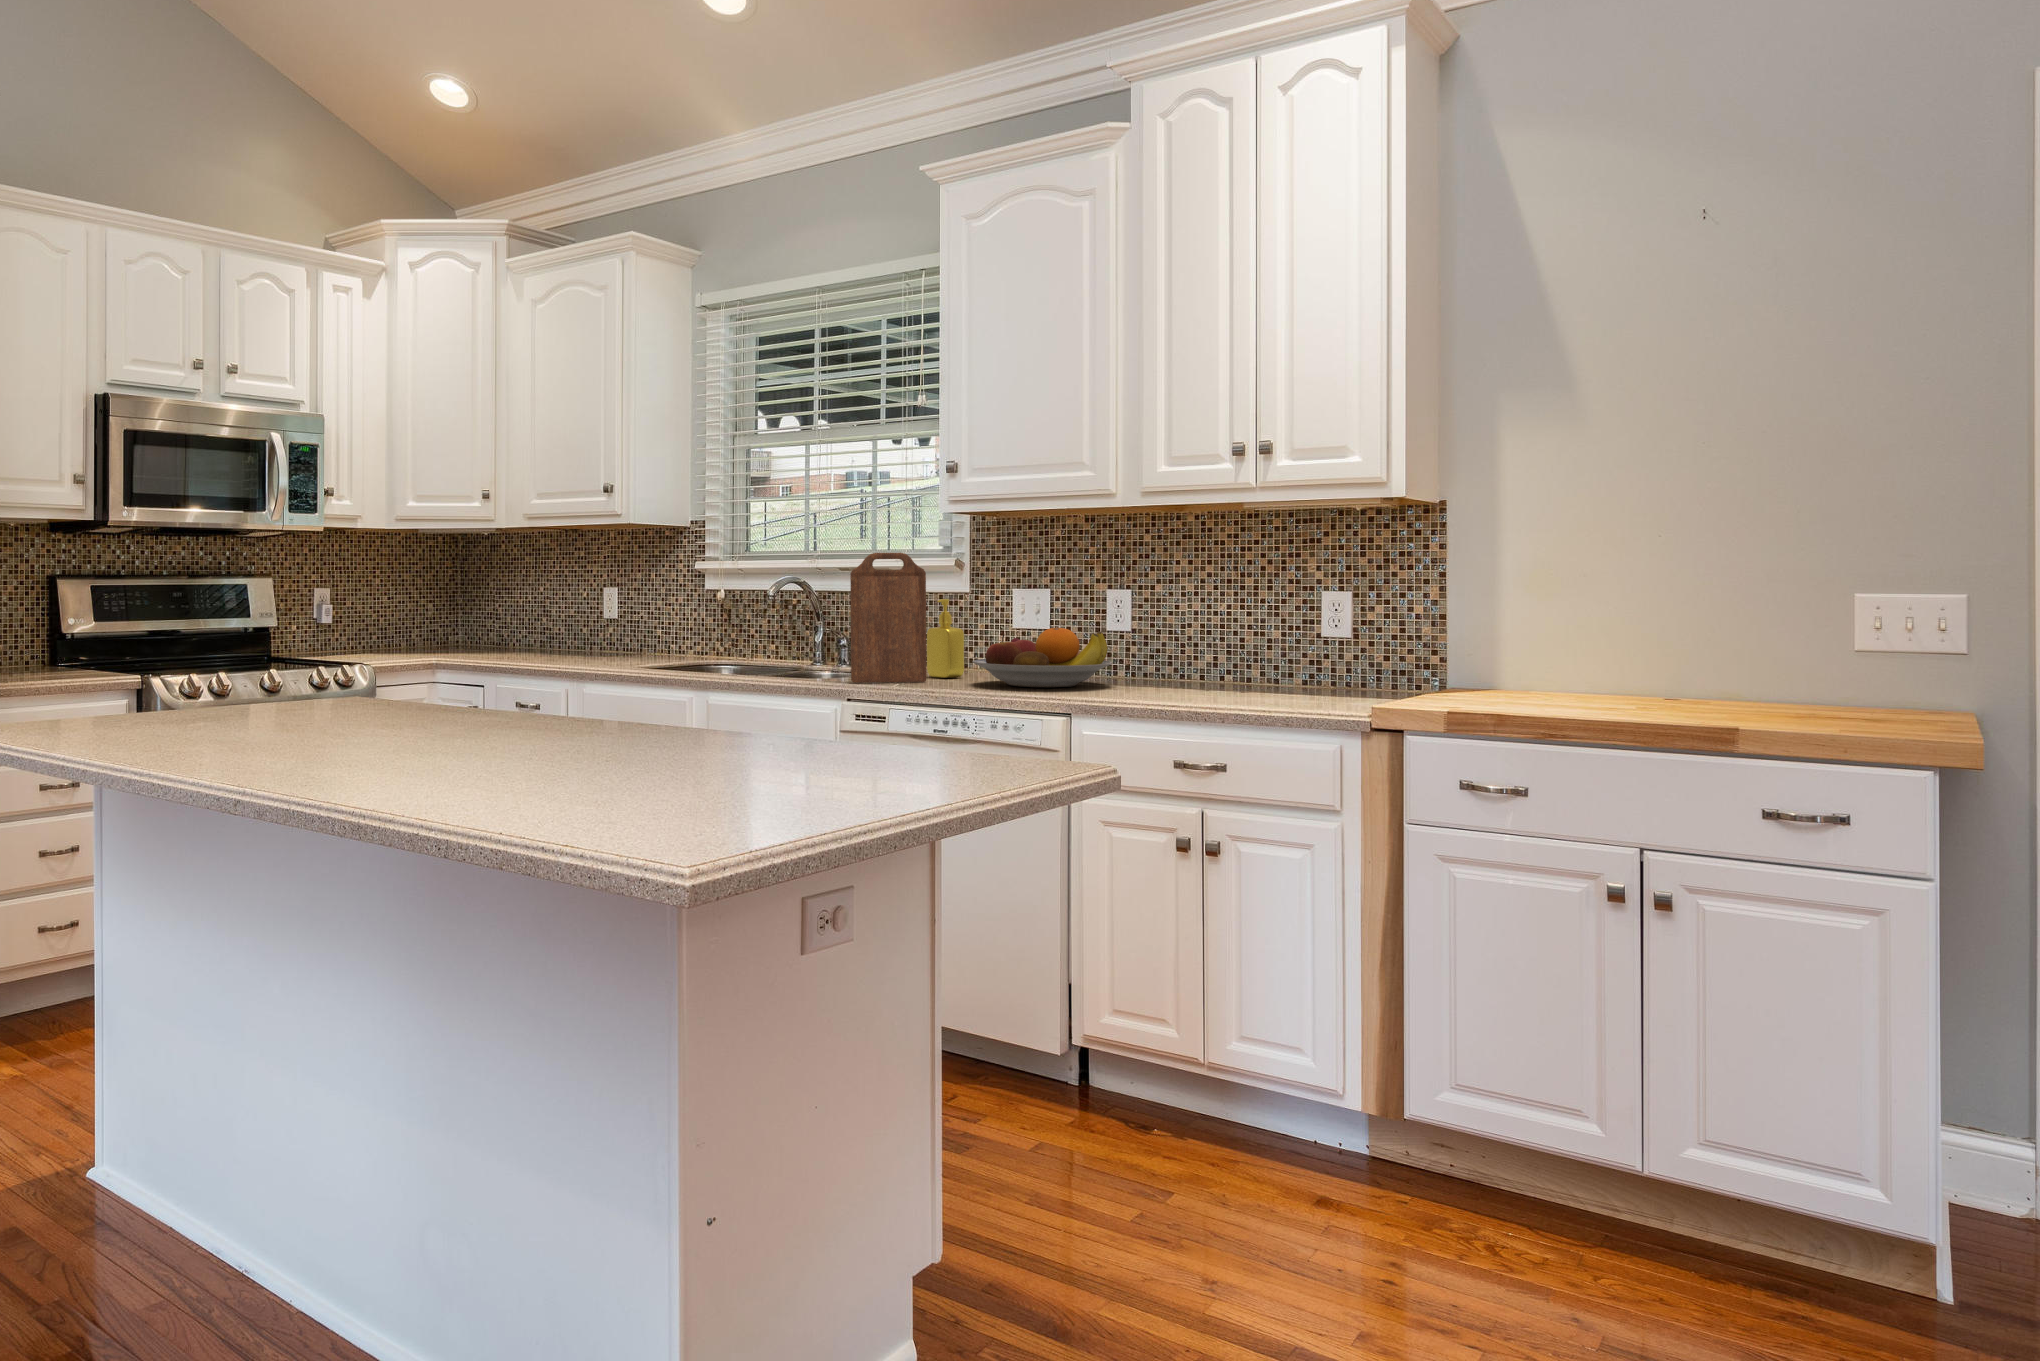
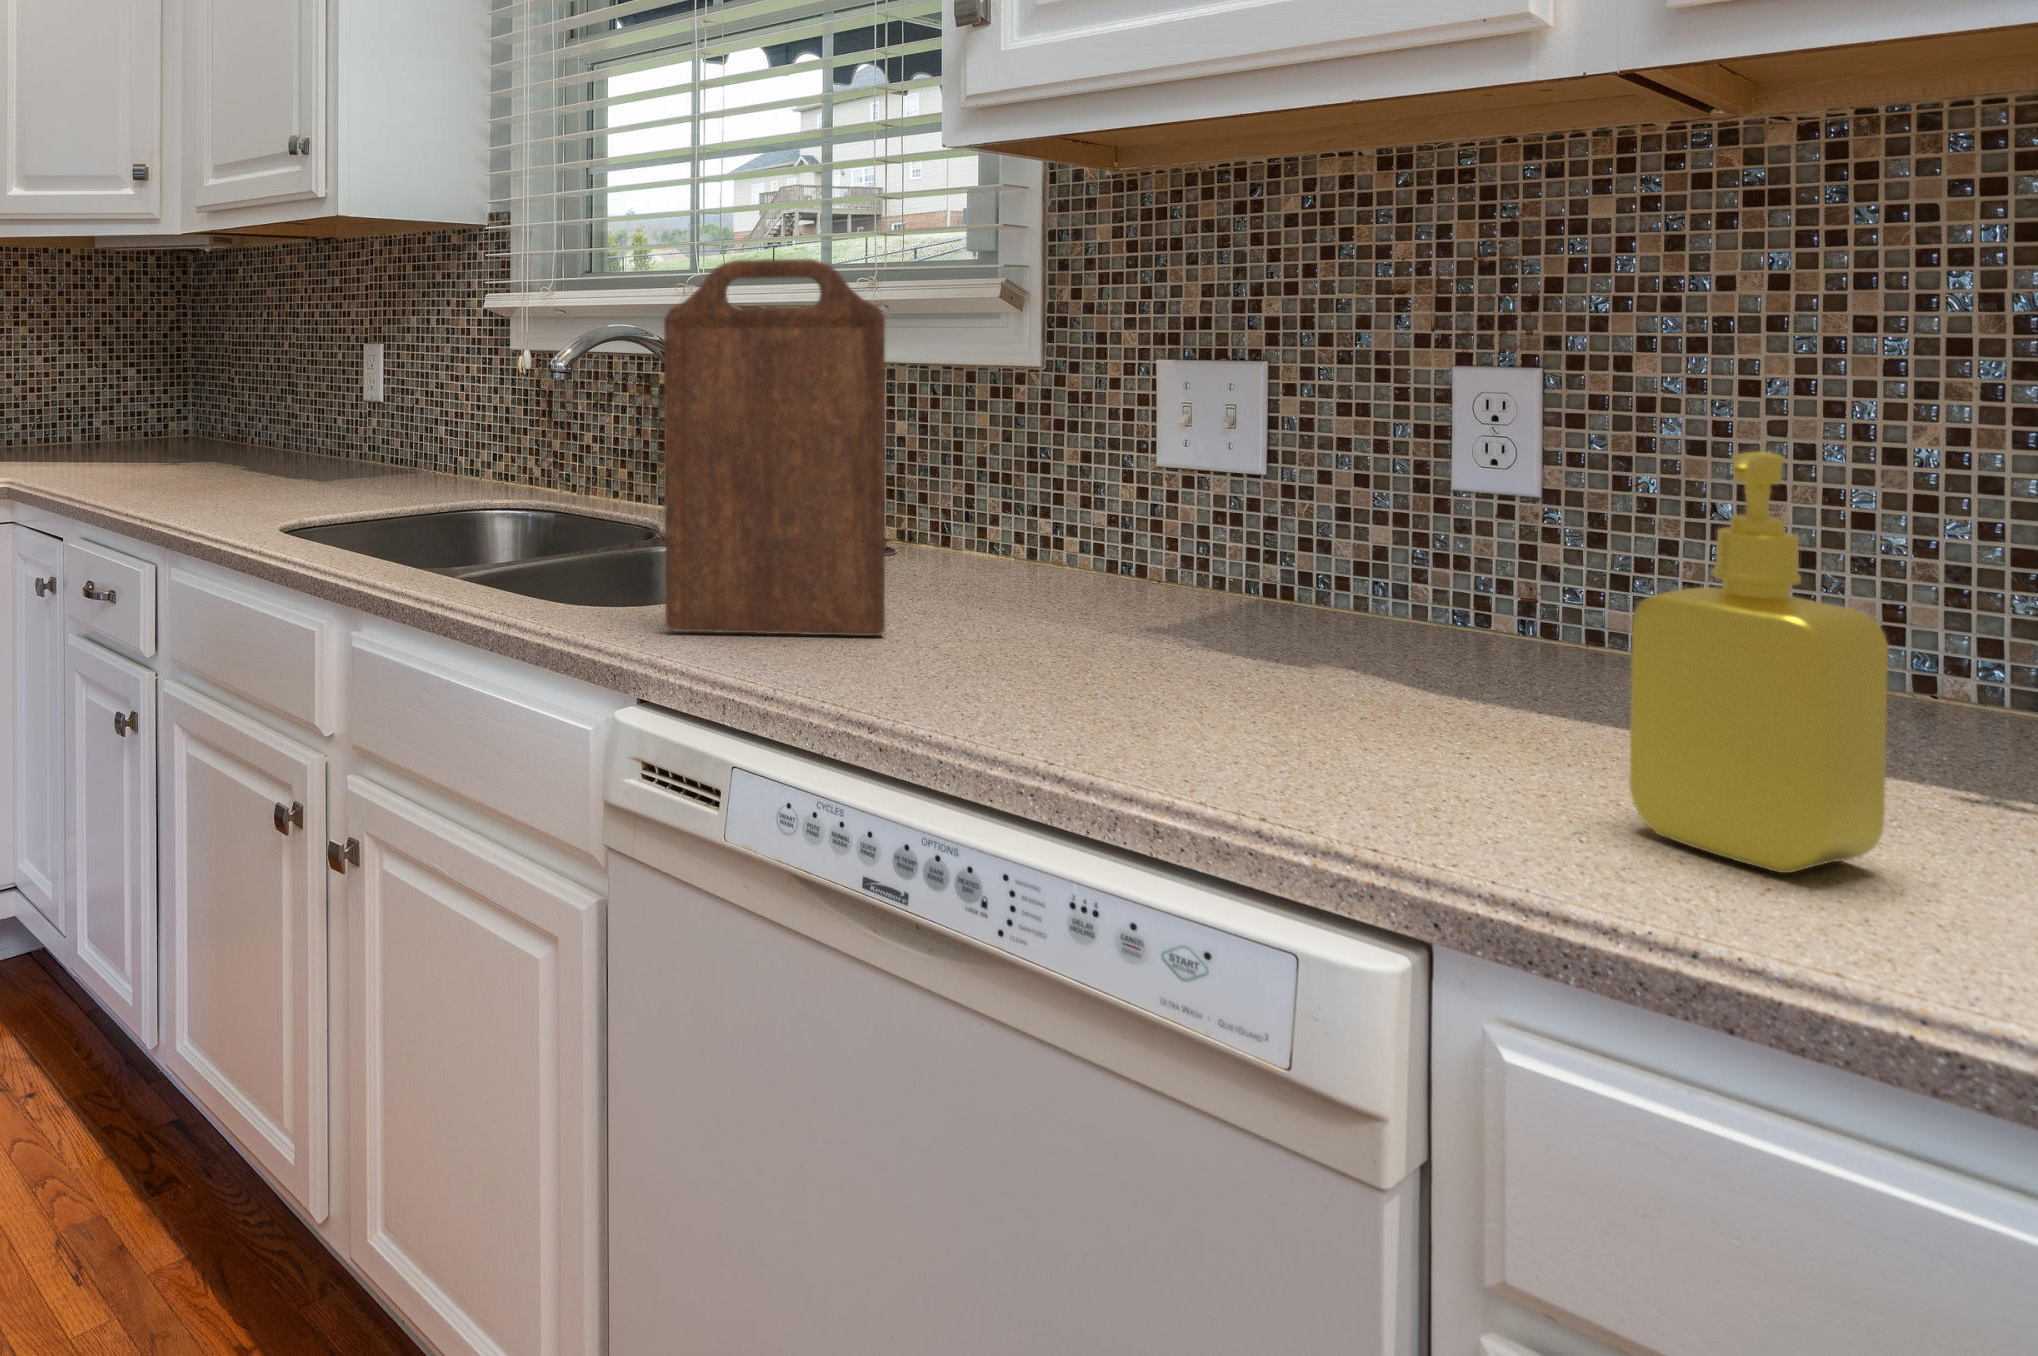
soap dispenser: present [927,599,964,678] -> present [1629,452,1888,873]
fruit bowl: present [972,628,1112,687] -> none [1017,503,1516,713]

